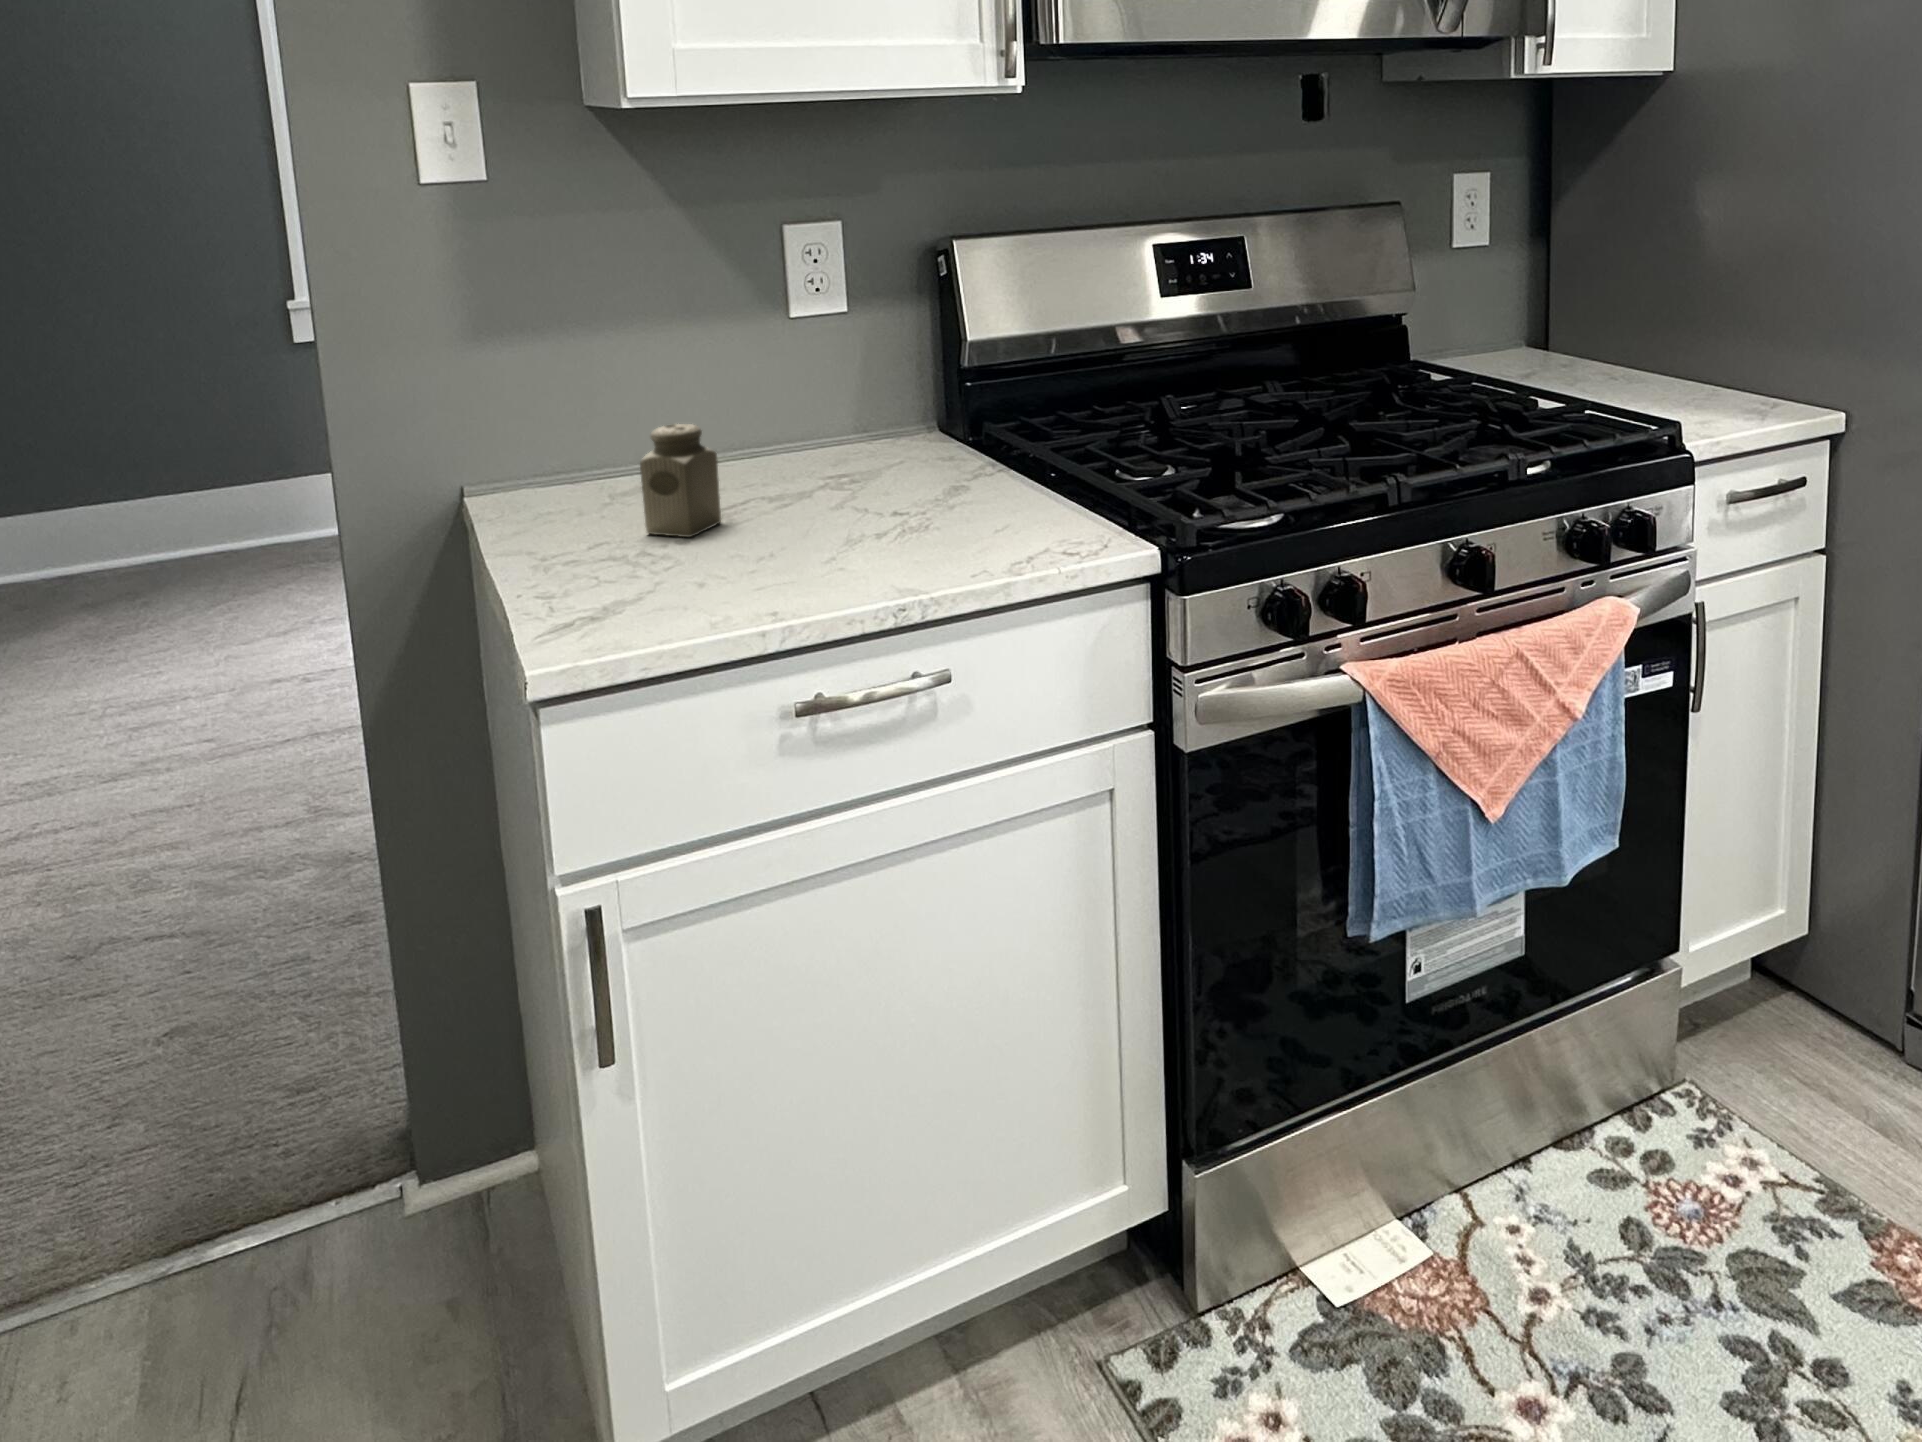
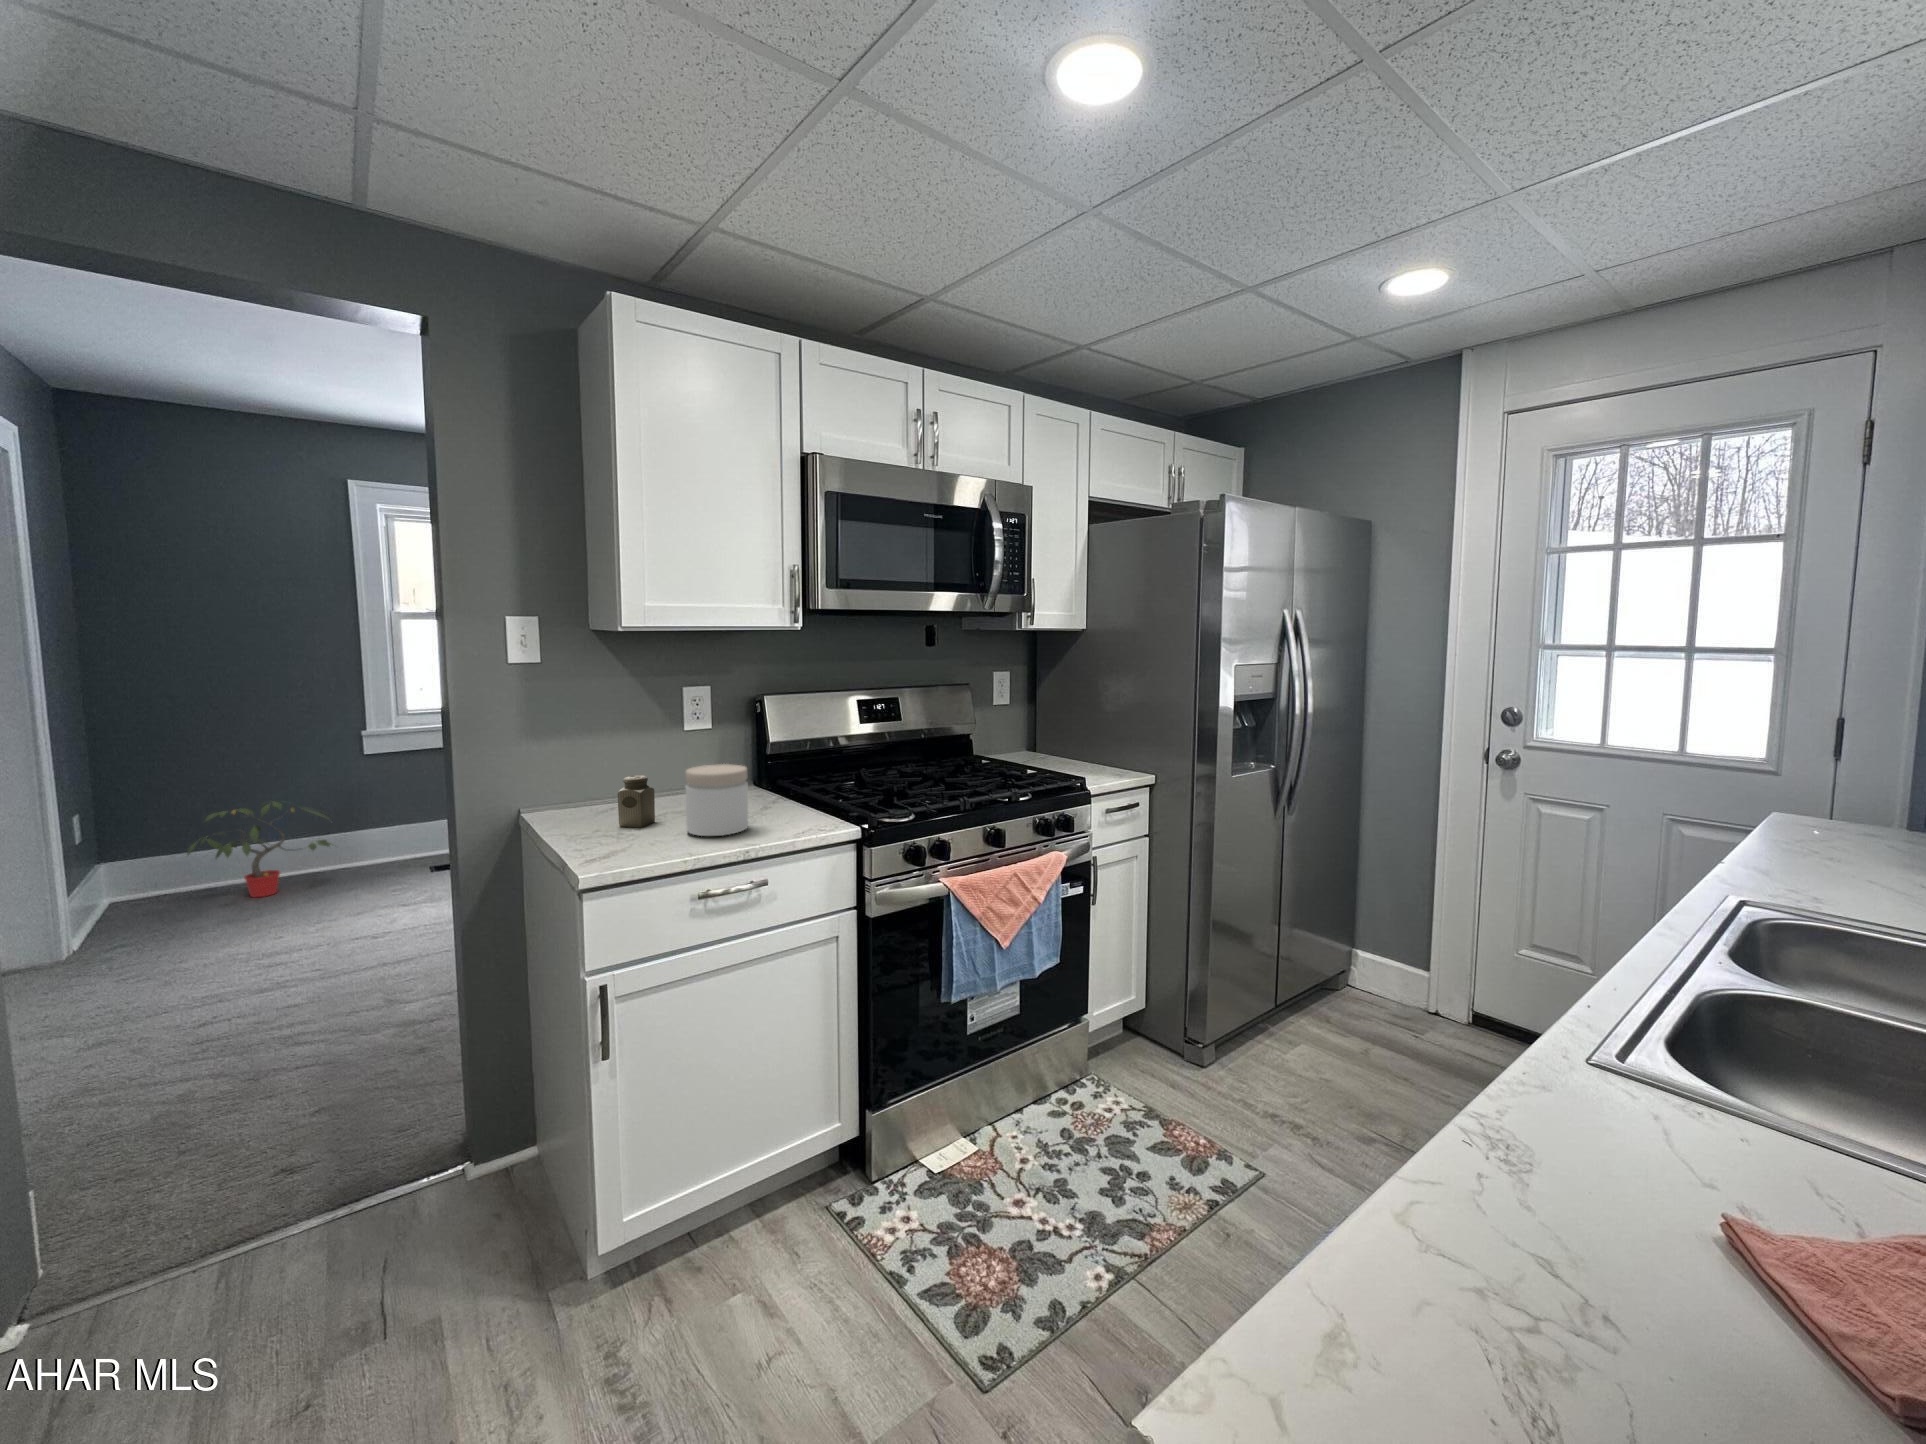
jar: none [770,403,911,567] -> present [686,764,749,836]
potted plant: none [29,420,268,588] -> present [187,801,331,897]

